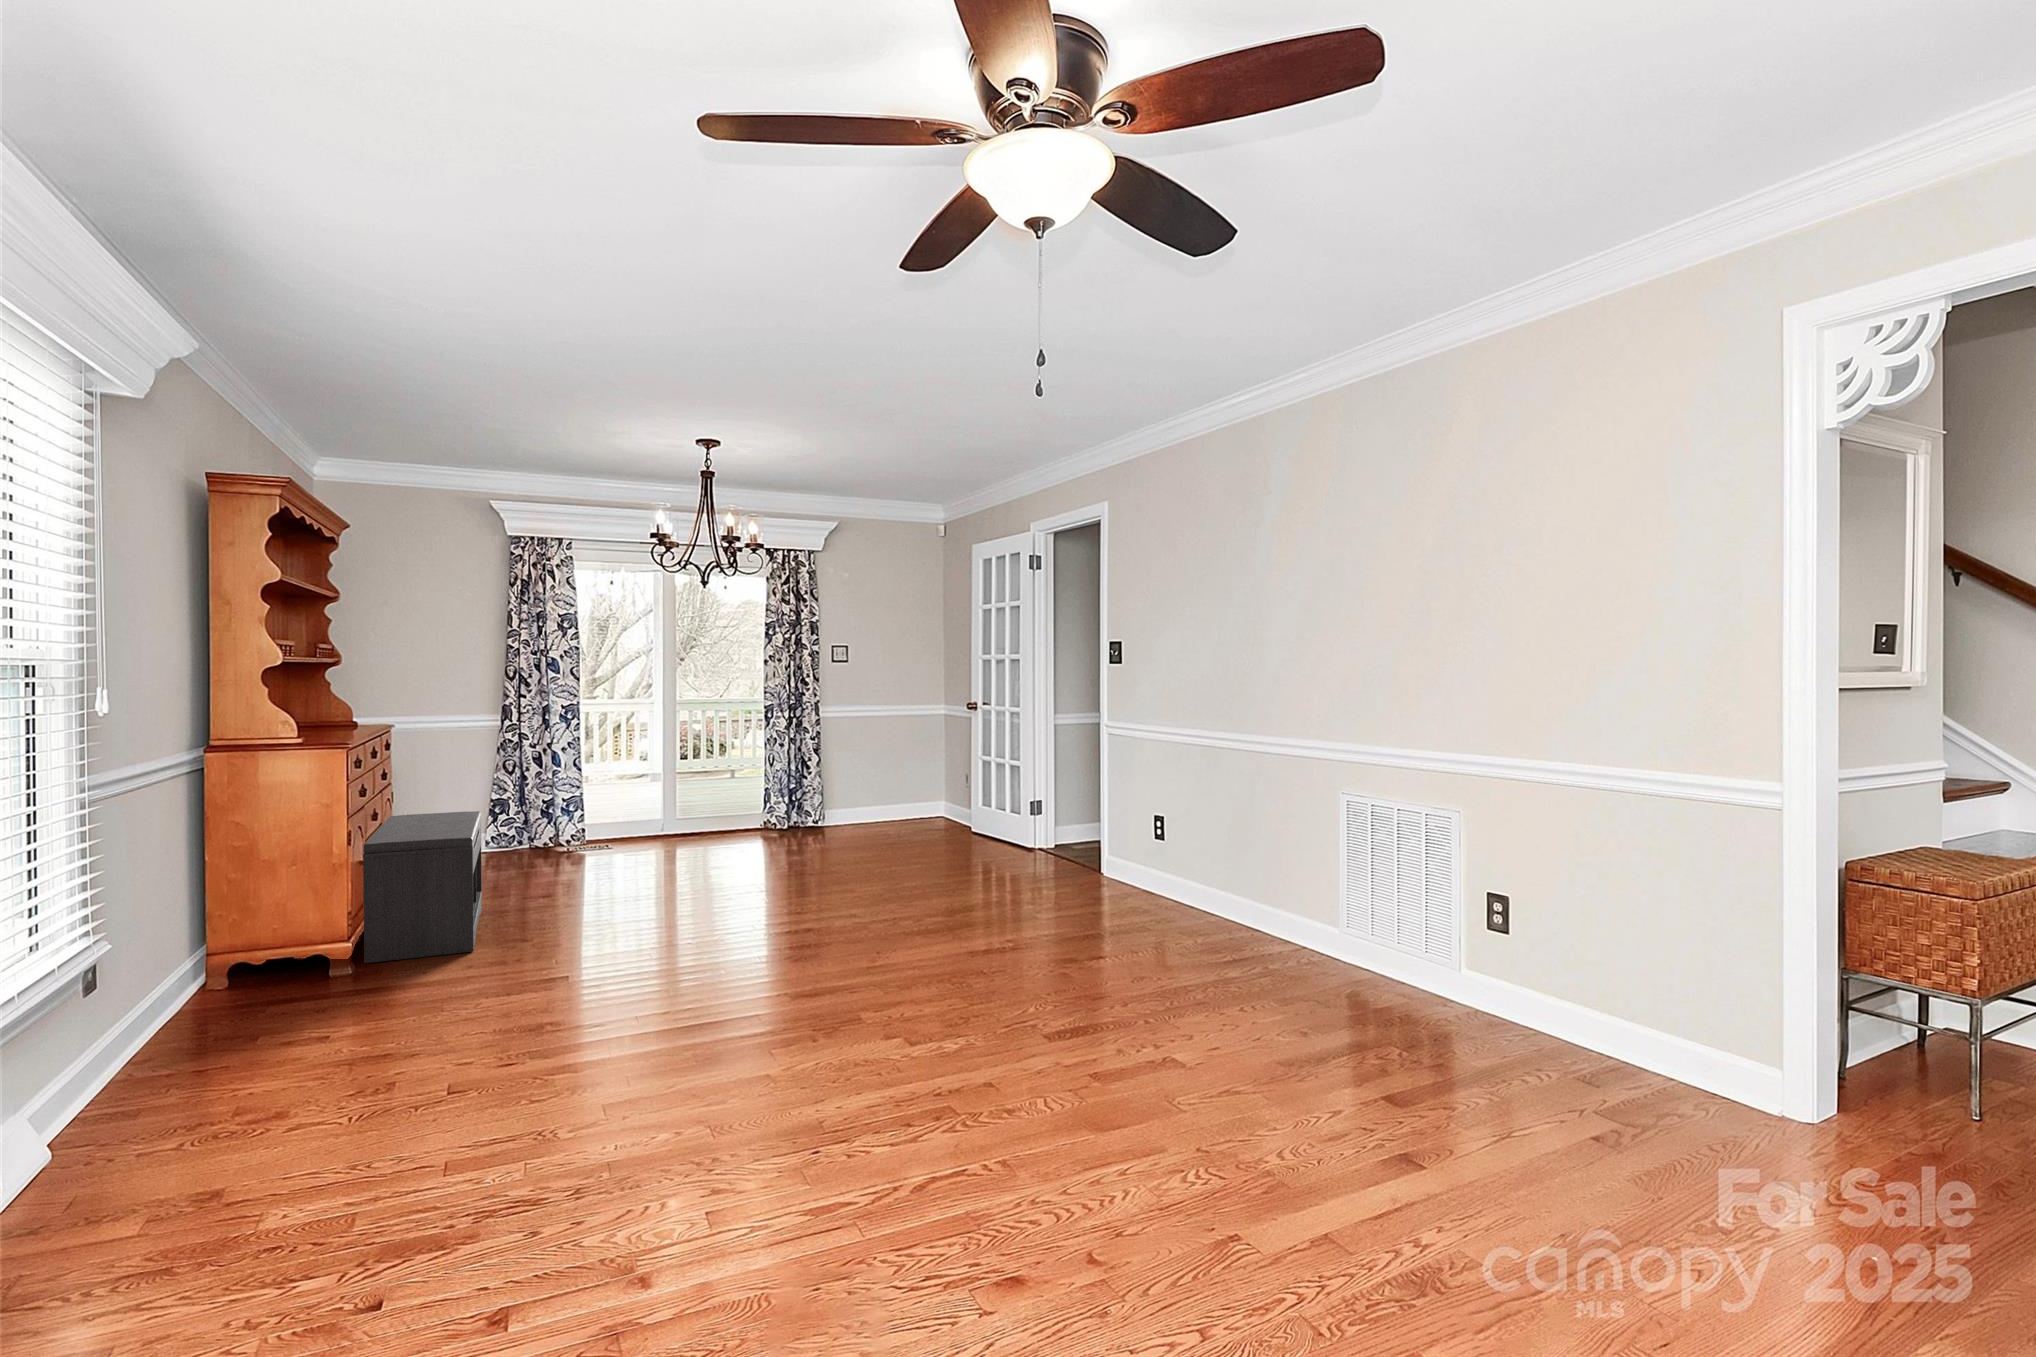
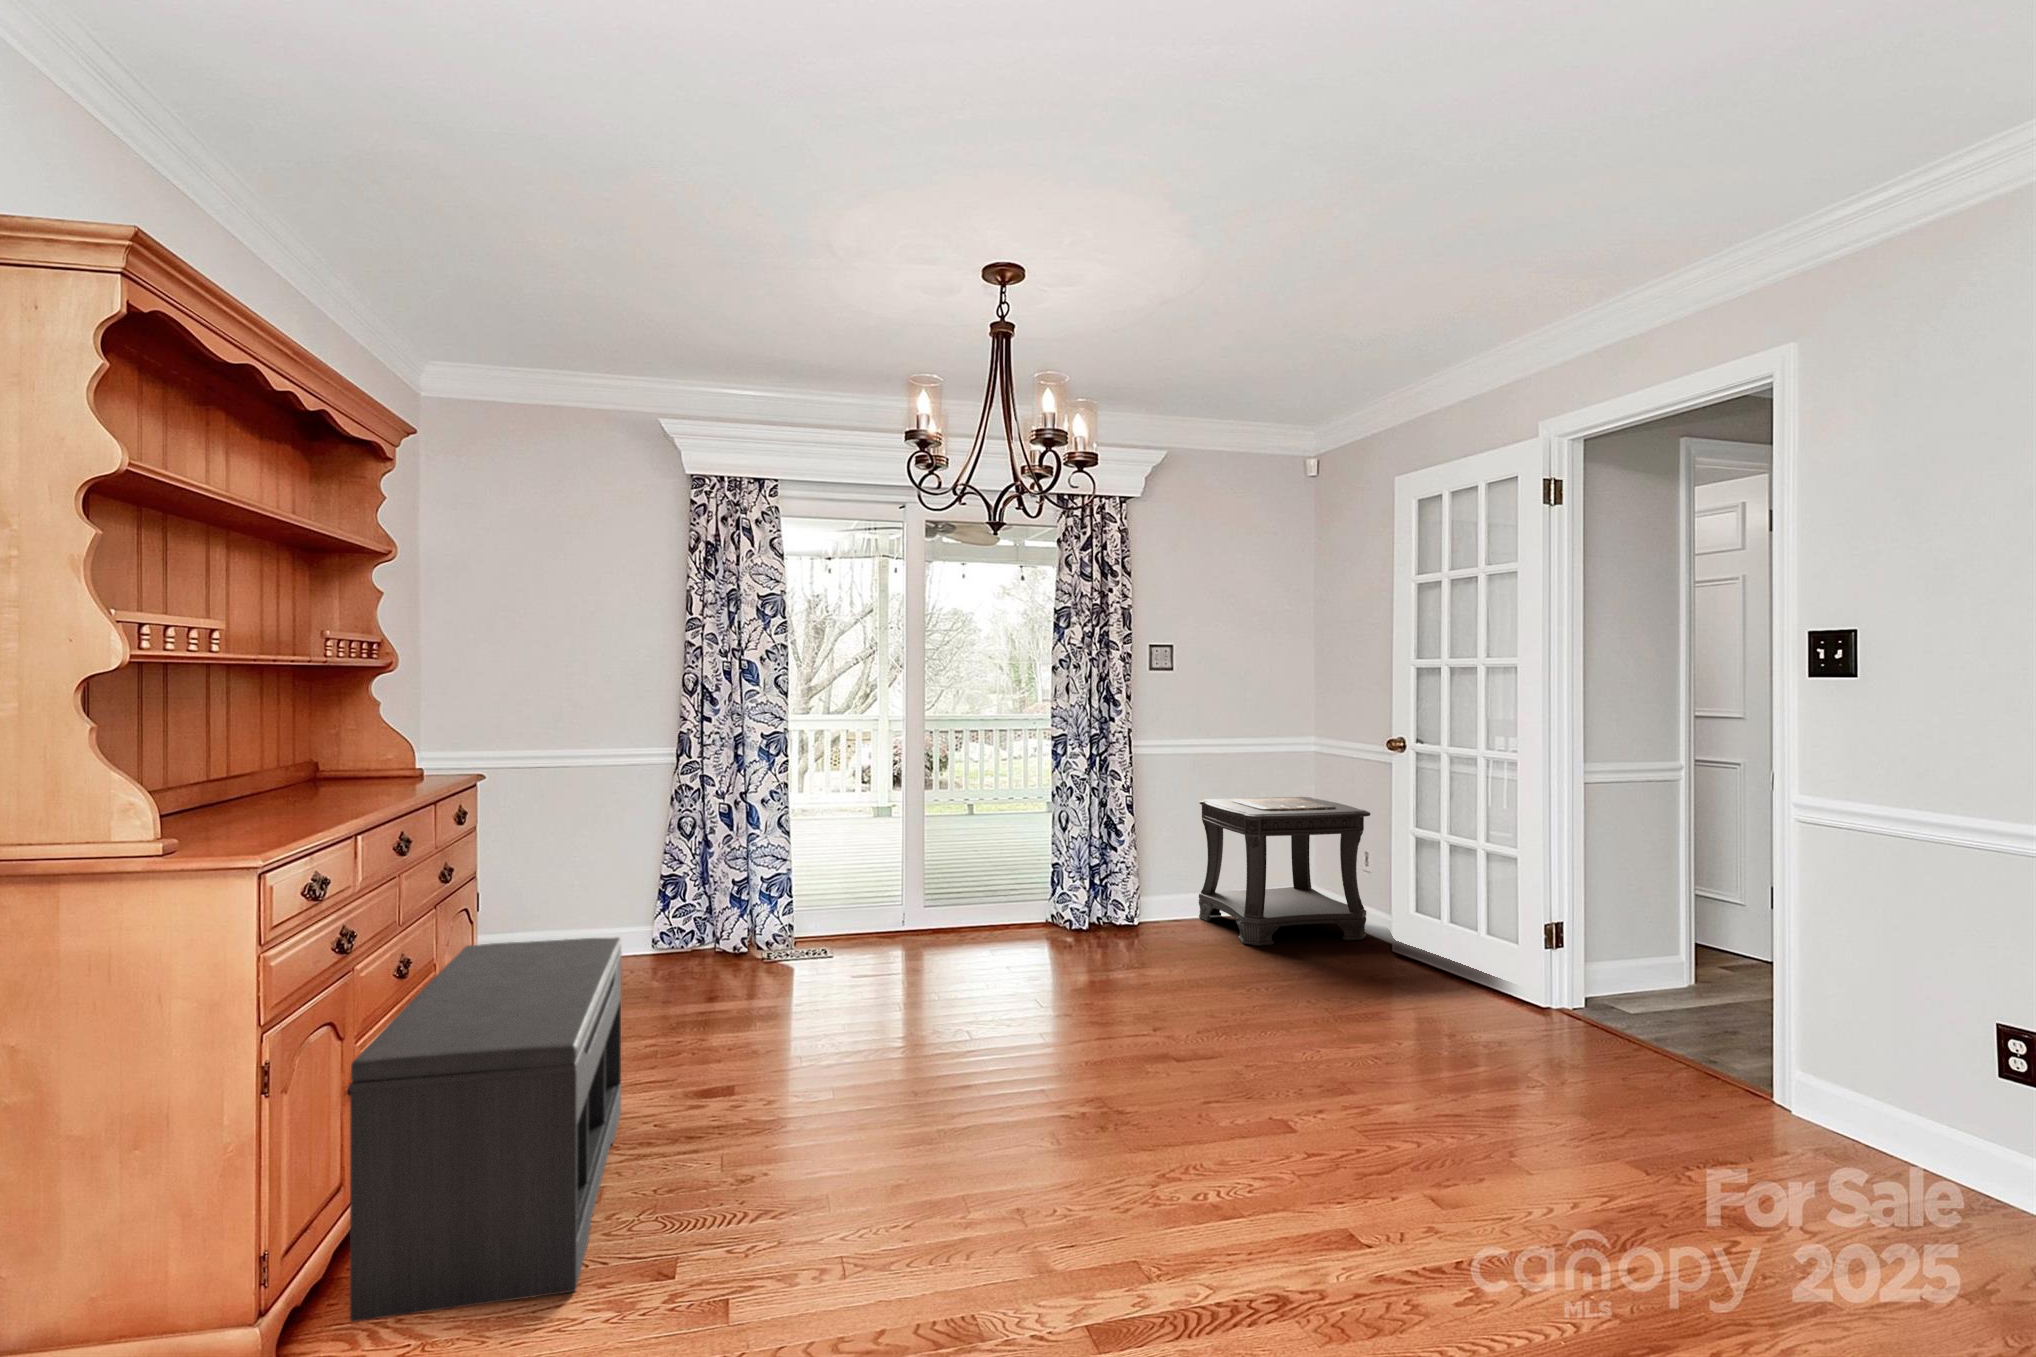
side table: none [865,744,965,834] -> present [1199,797,1370,946]

